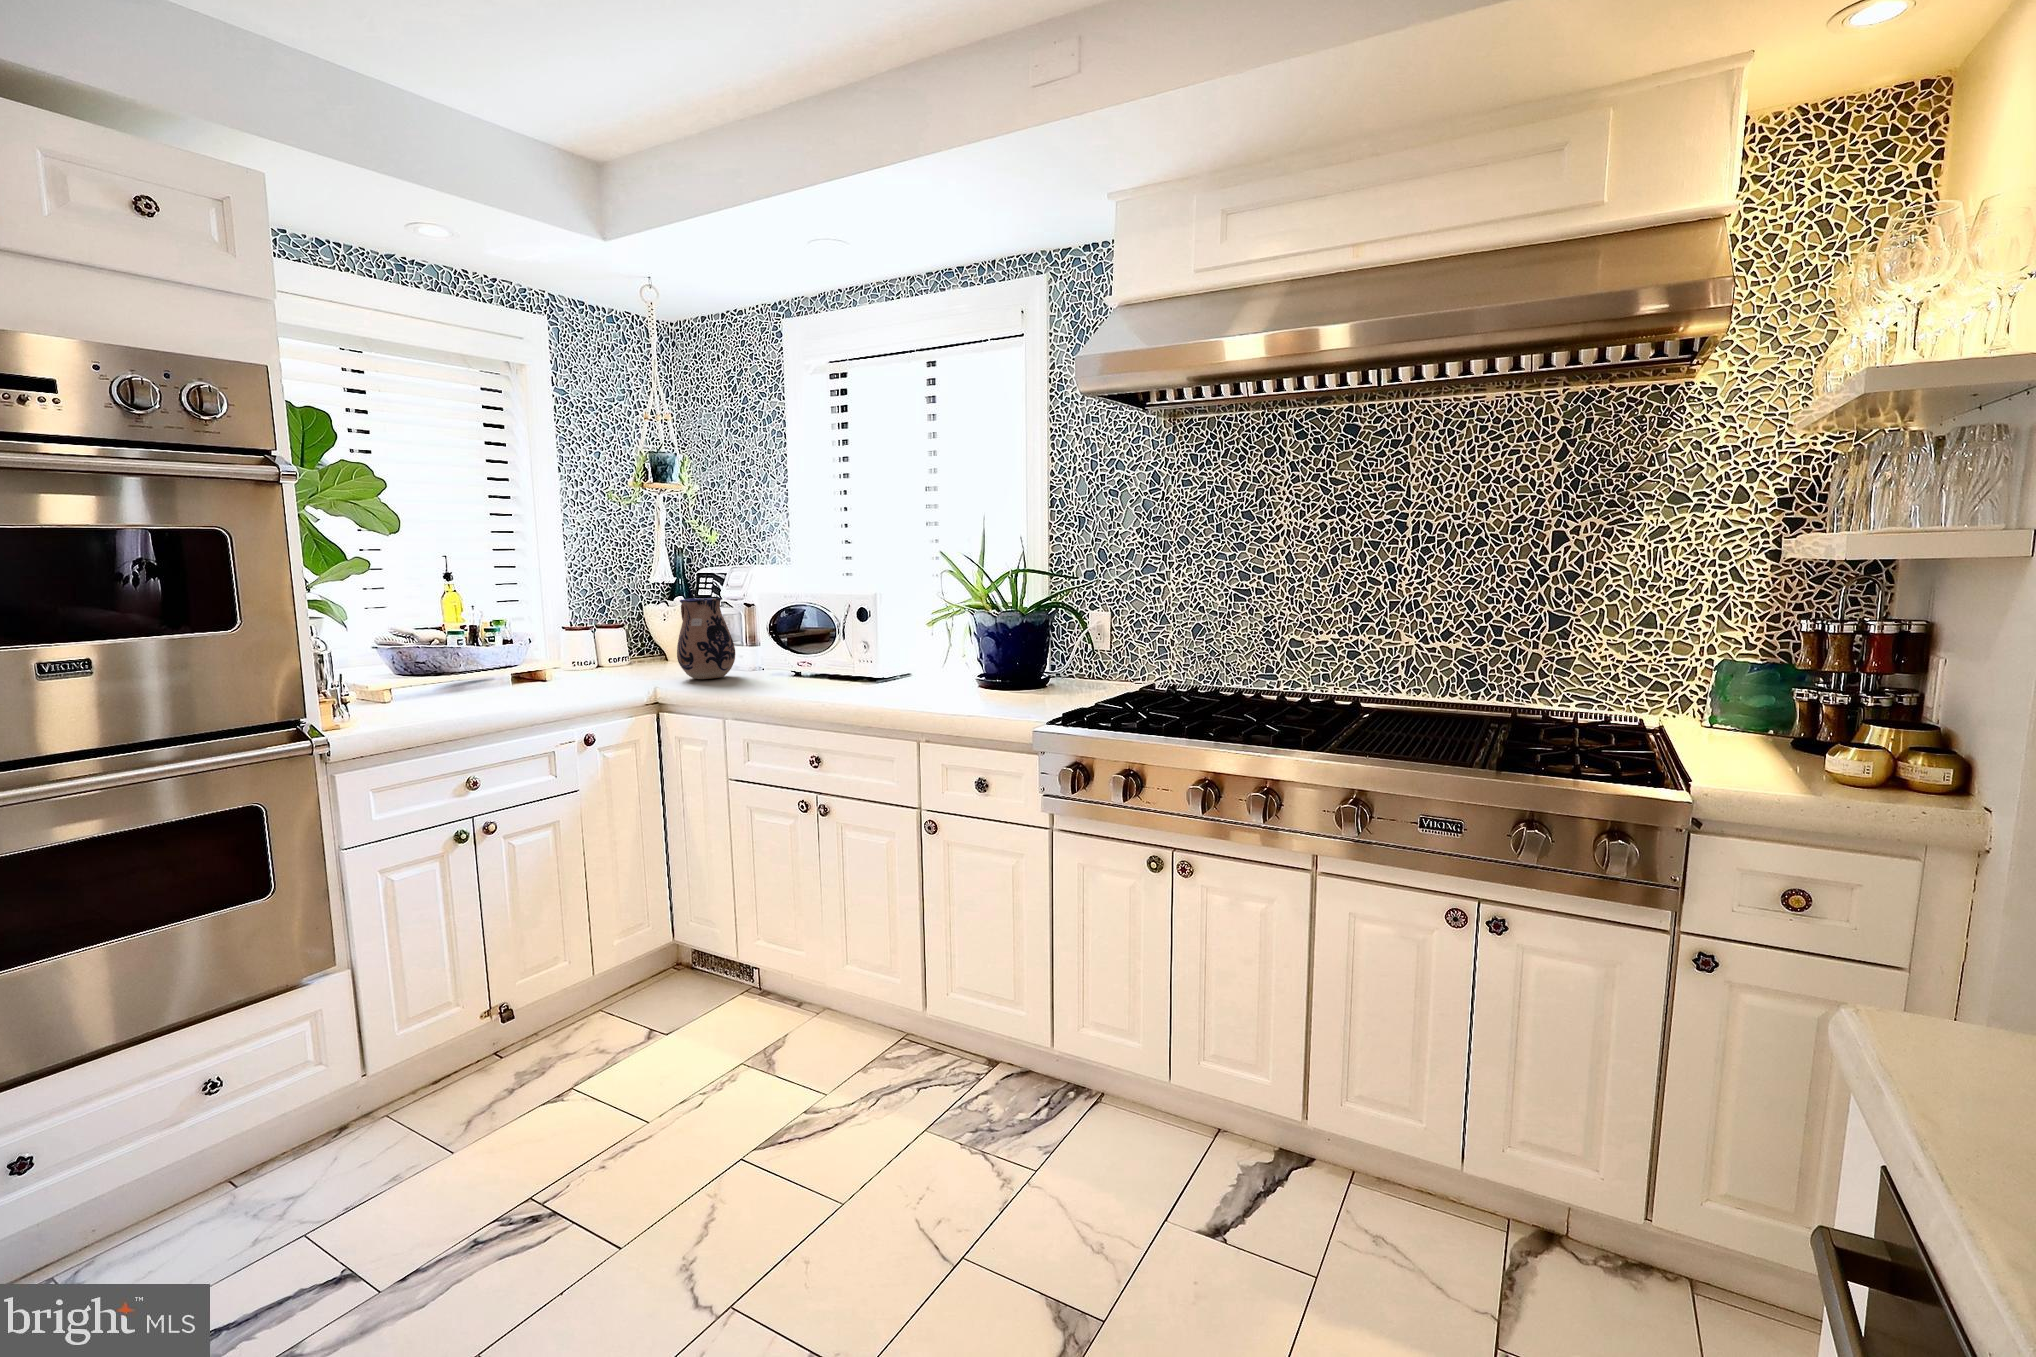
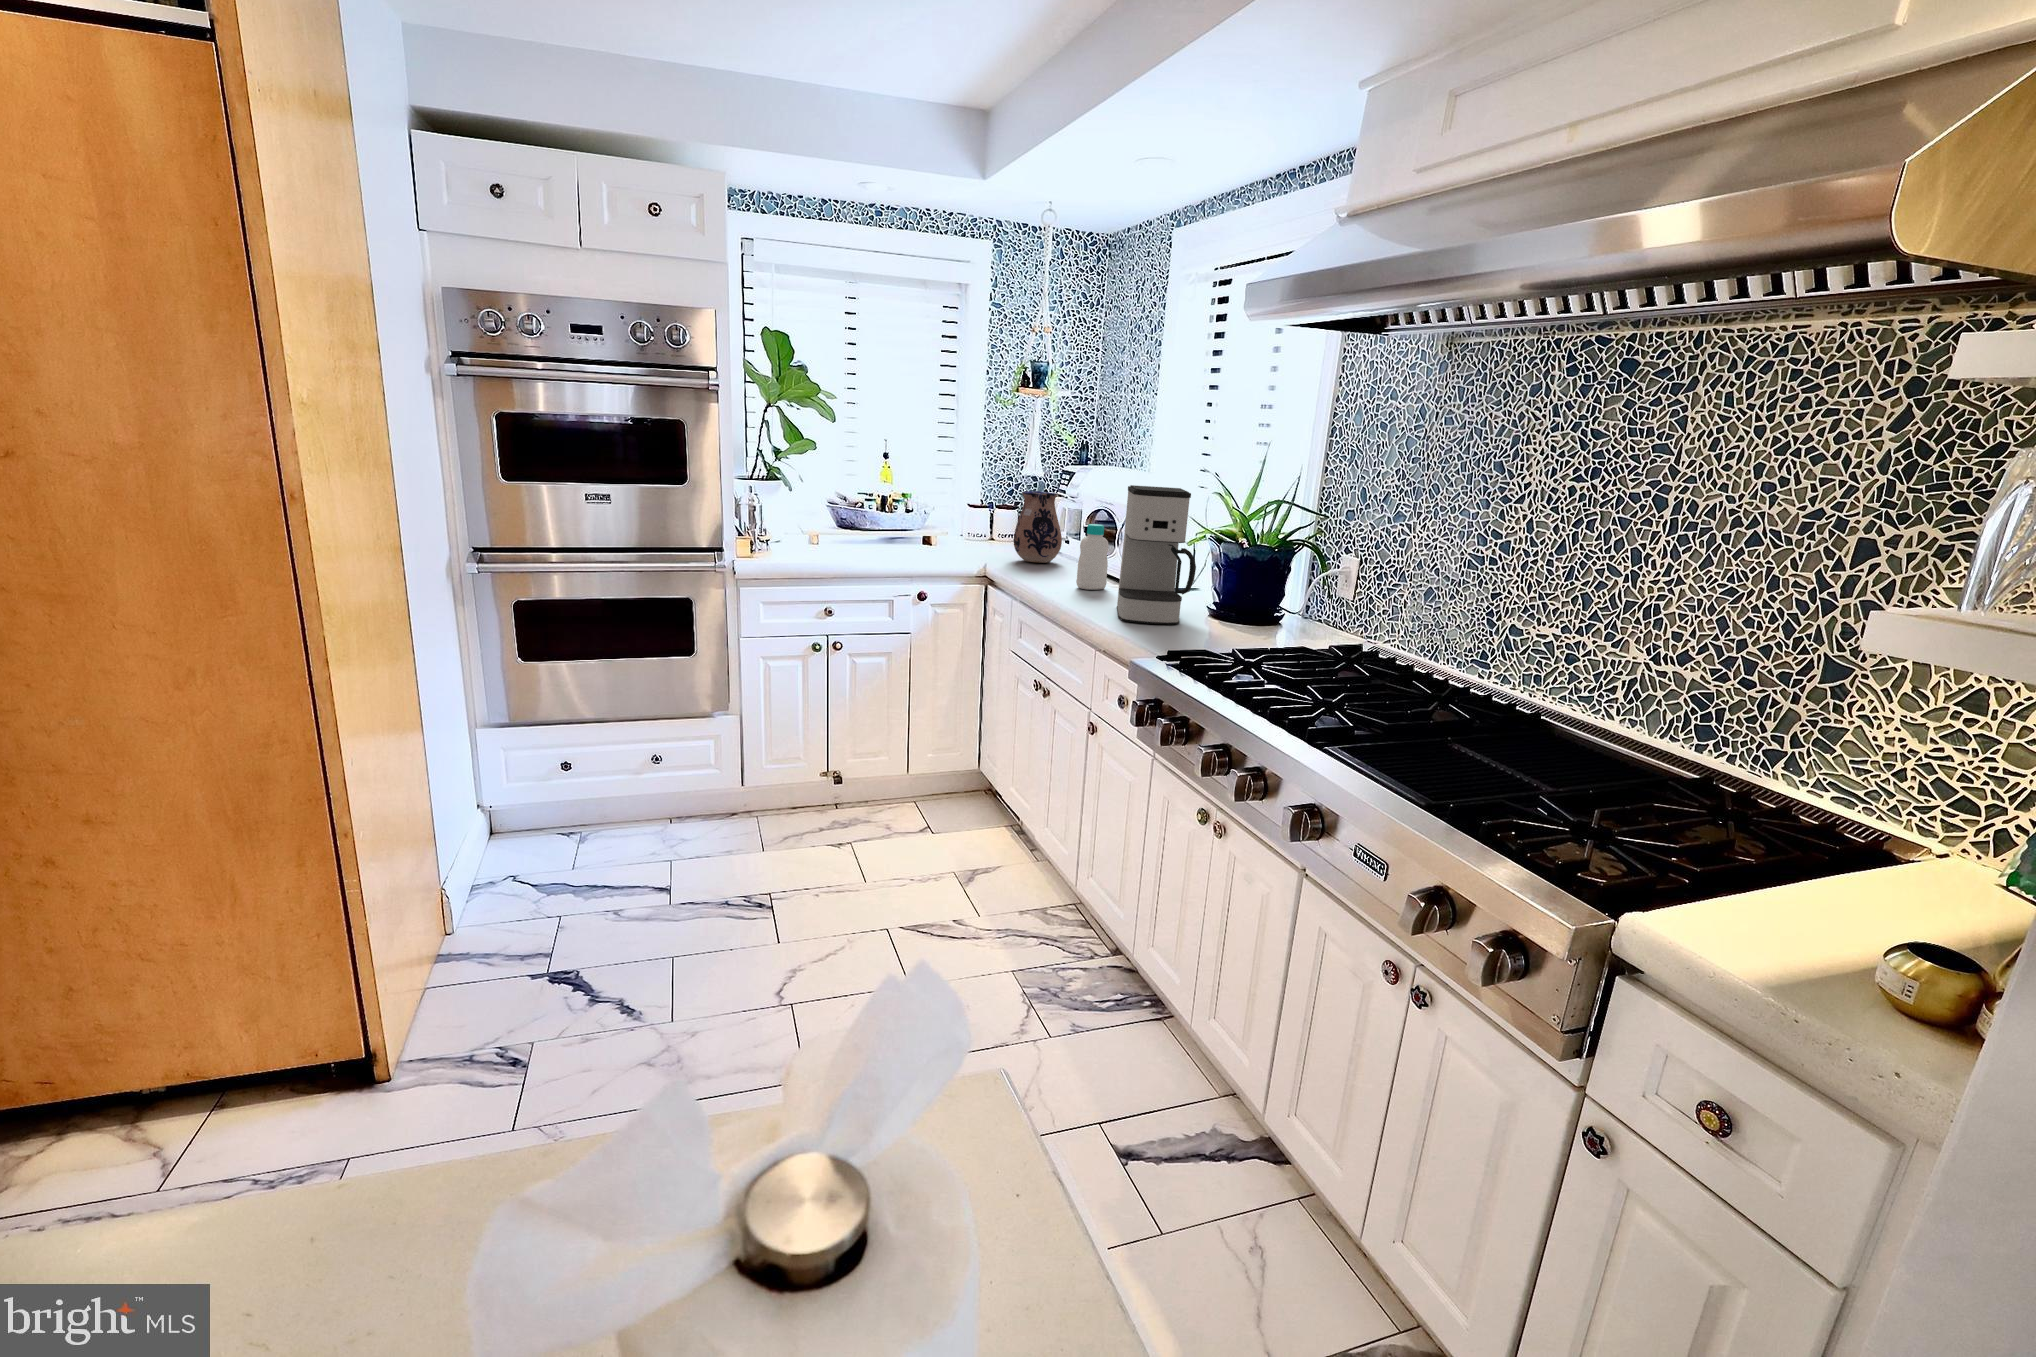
coffee maker: none [898,567,988,706] -> present [1117,485,1196,624]
bottle: none [816,619,845,691] -> present [1076,524,1109,590]

